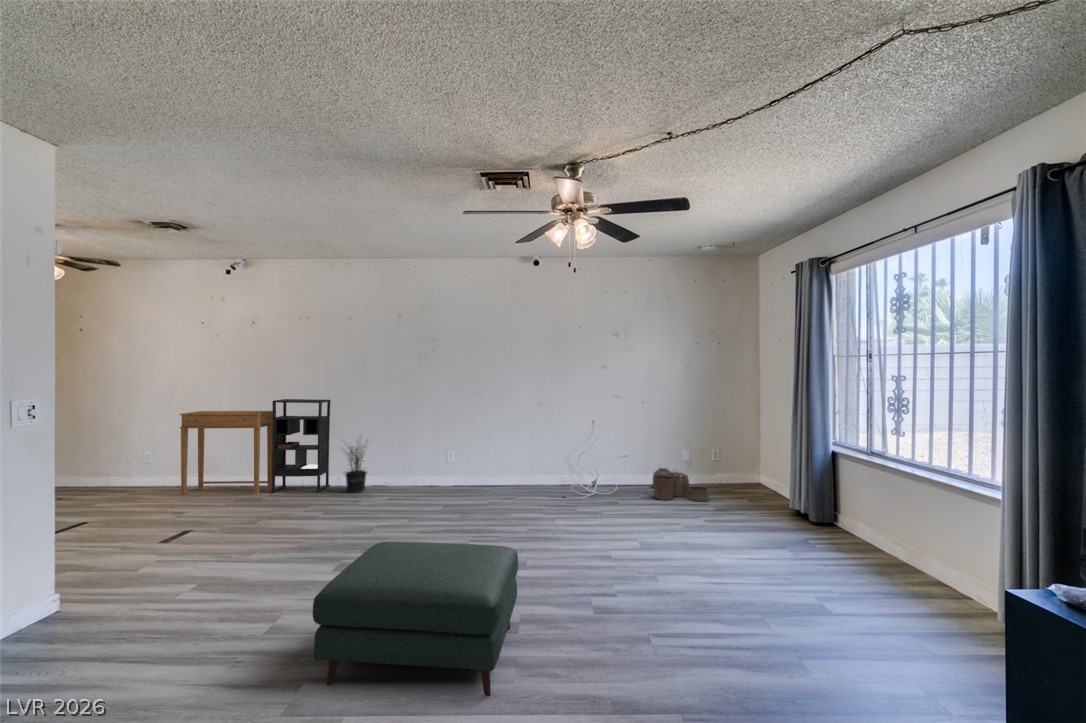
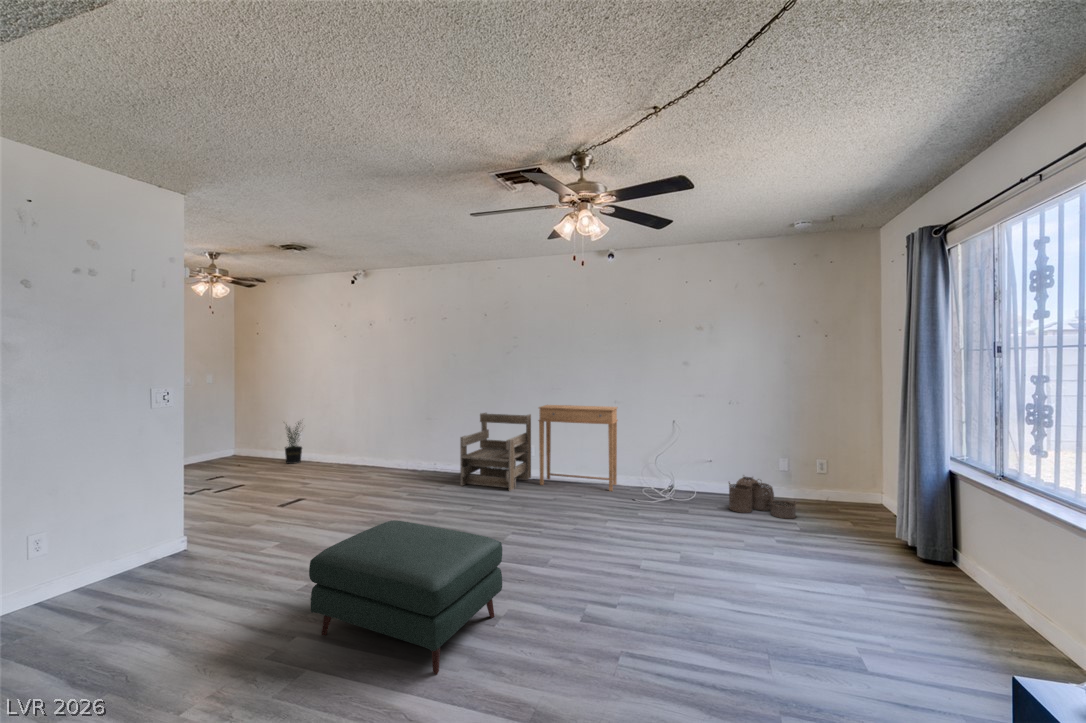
bookshelf: present [270,399,331,493] -> none [379,391,426,473]
side table: present [180,411,273,494] -> present [539,405,618,491]
armchair: none [384,420,456,501] -> present [460,413,531,491]
potted plant: present [346,442,367,493] -> present [285,423,302,464]

